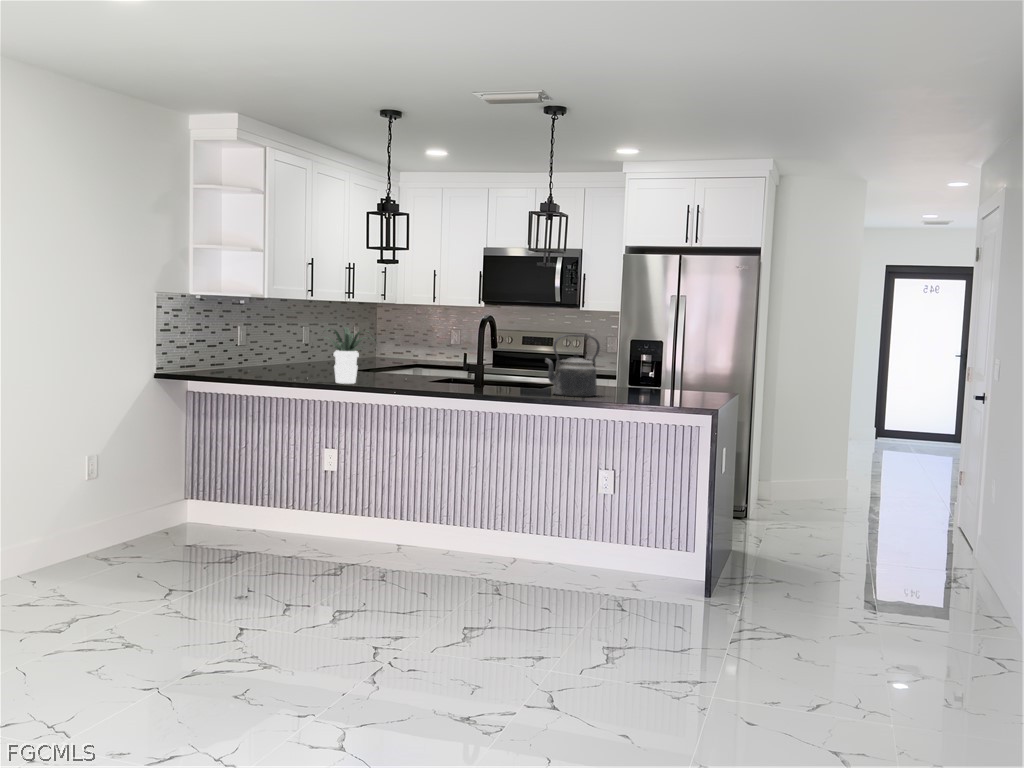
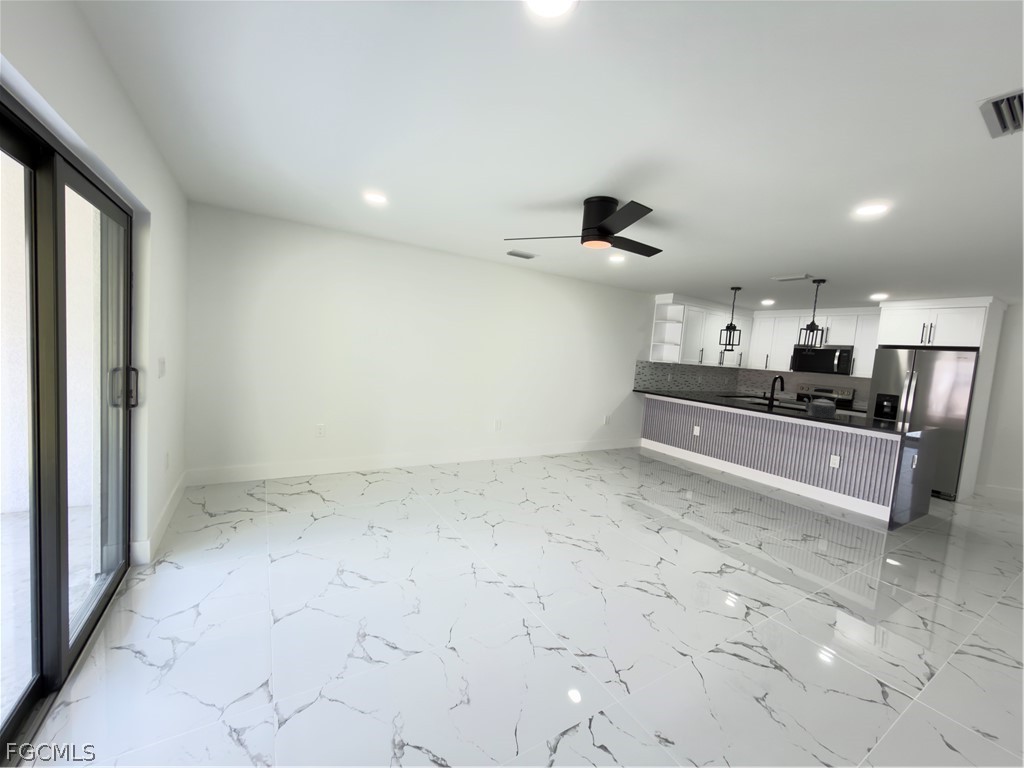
potted plant: present [327,327,372,384] -> none [691,378,720,401]

